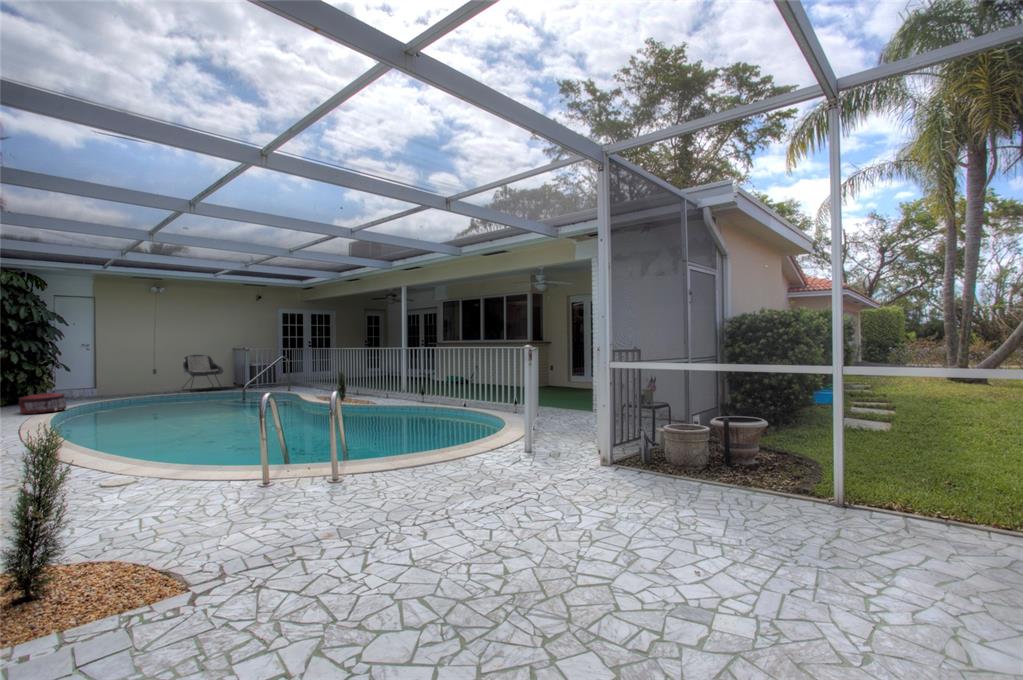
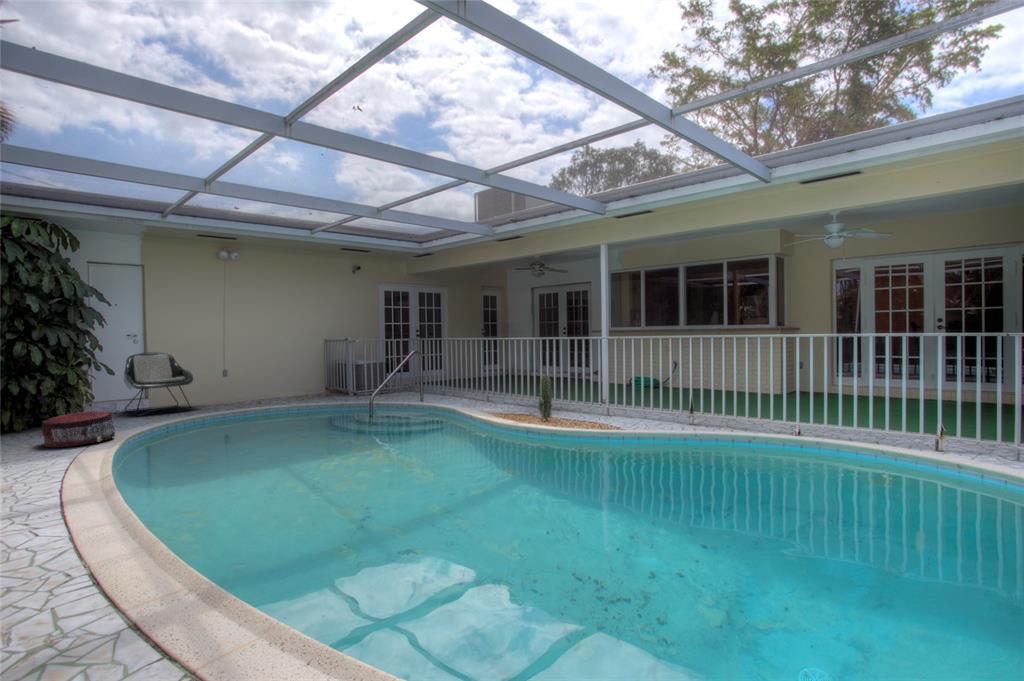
lounge chair: present [182,355,223,392] -> present [124,352,193,417]

